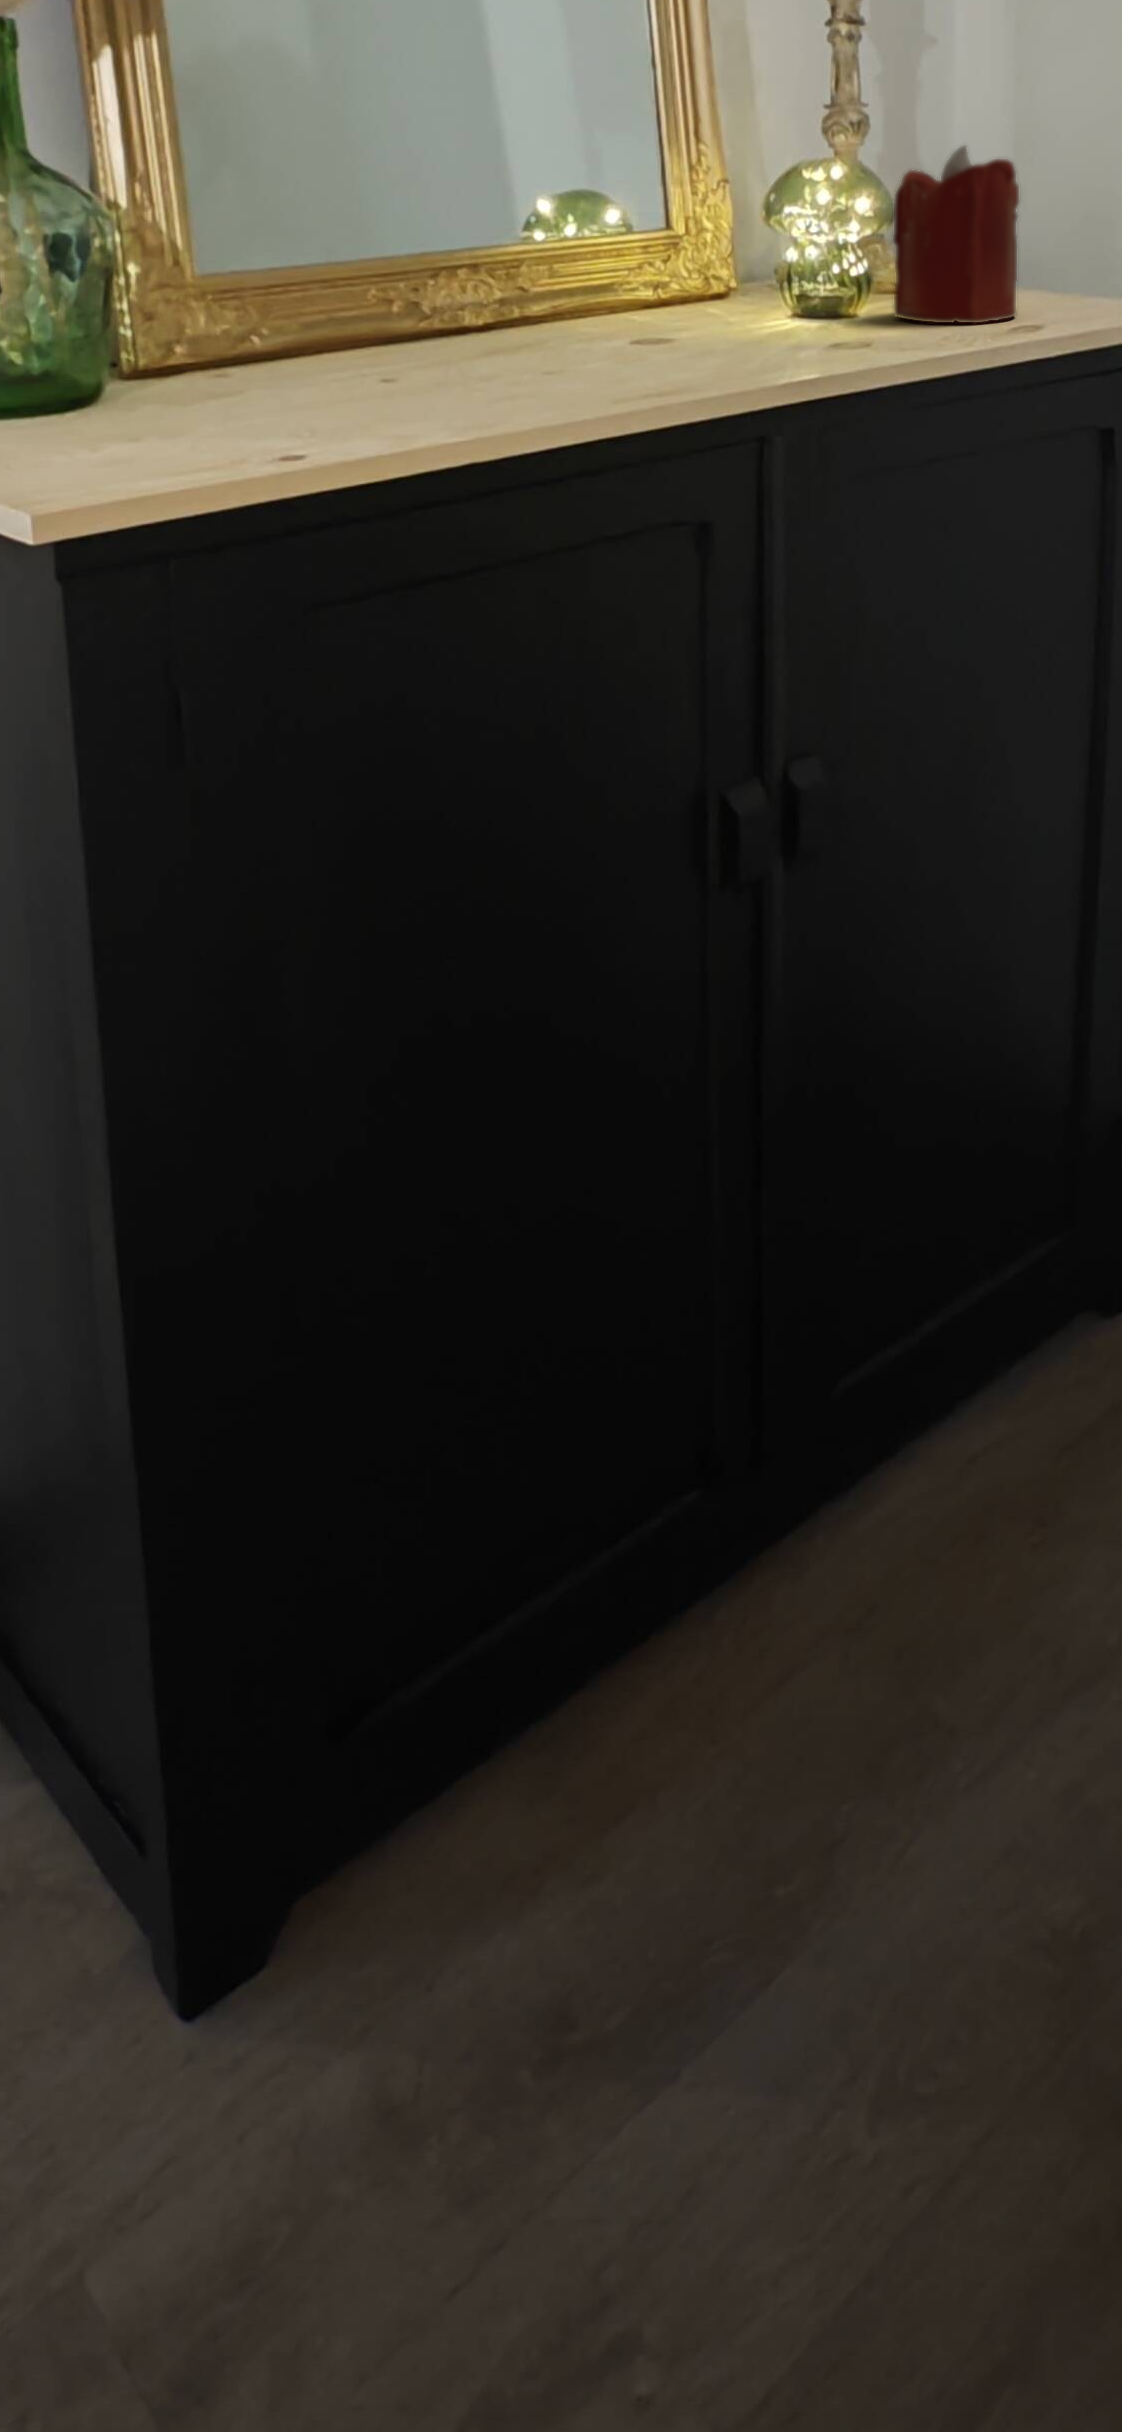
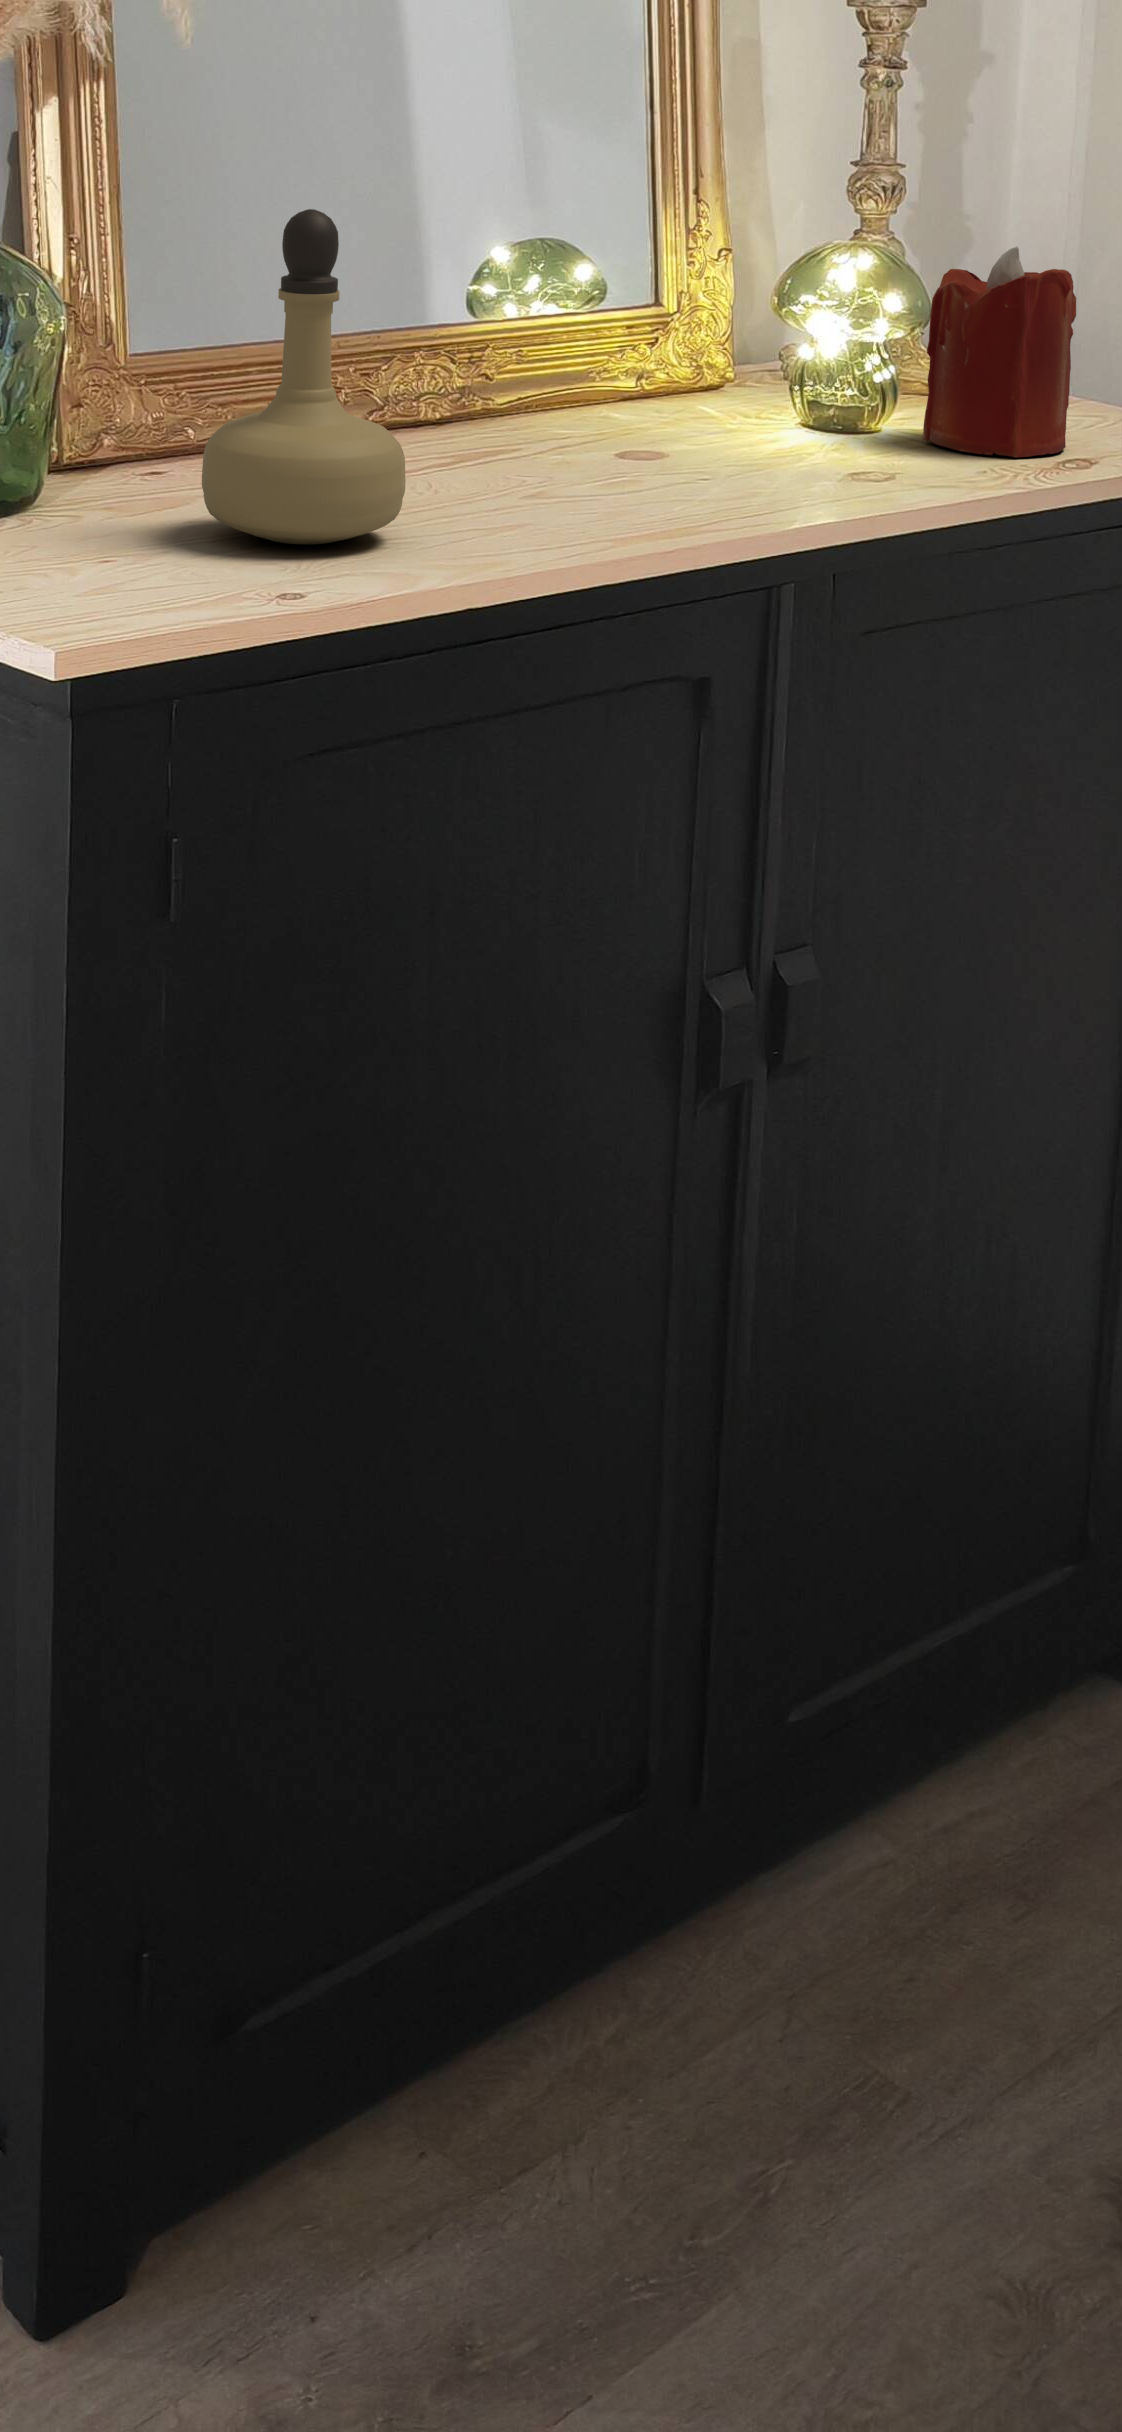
perfume bottle: none [232,107,416,415] -> present [202,209,406,544]

